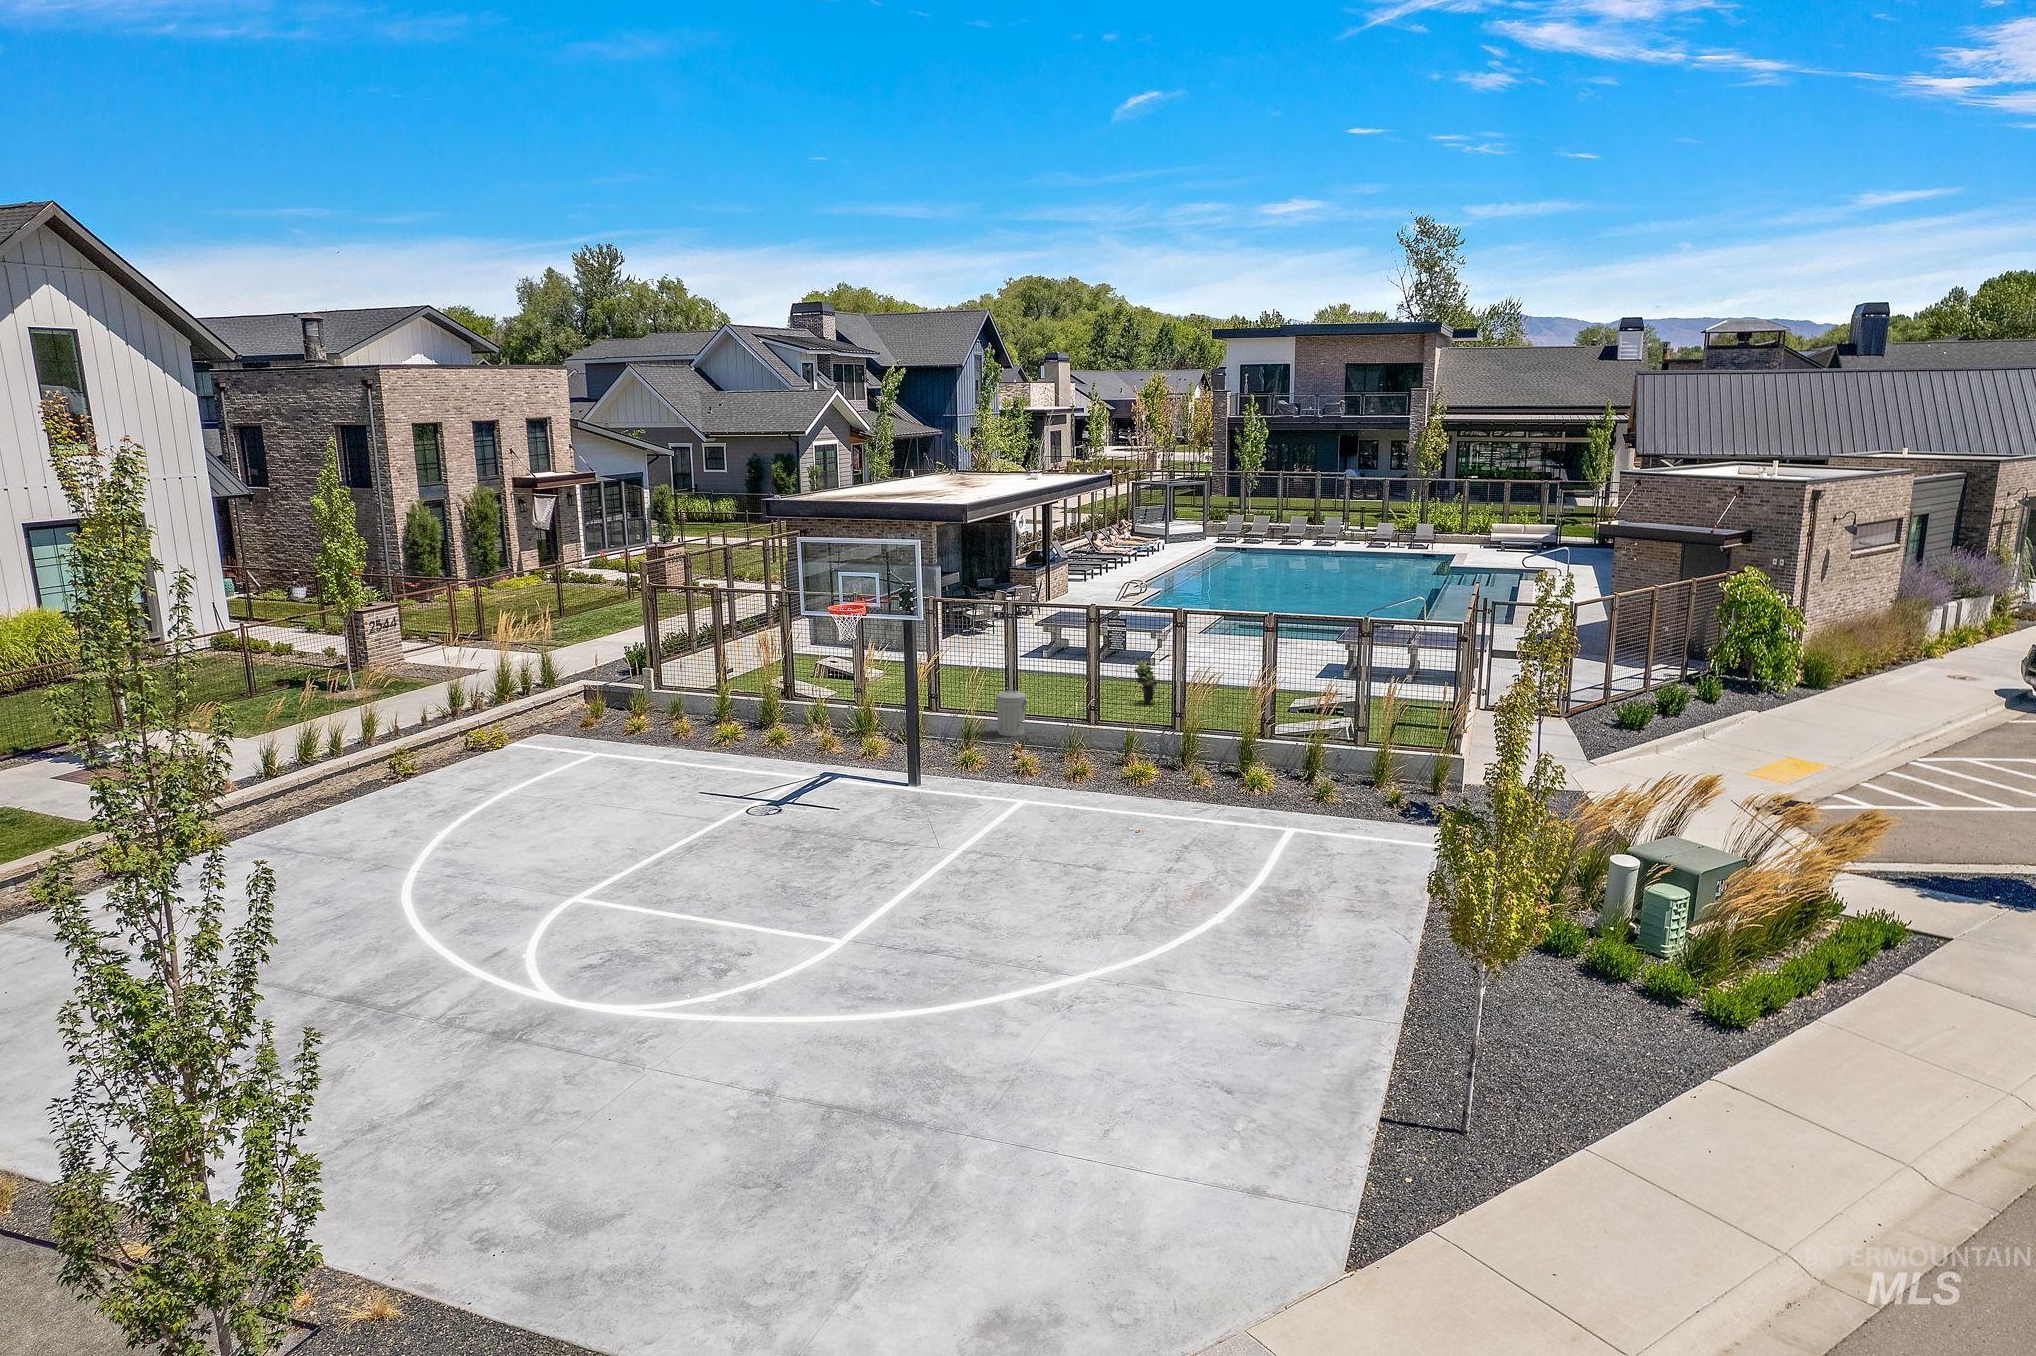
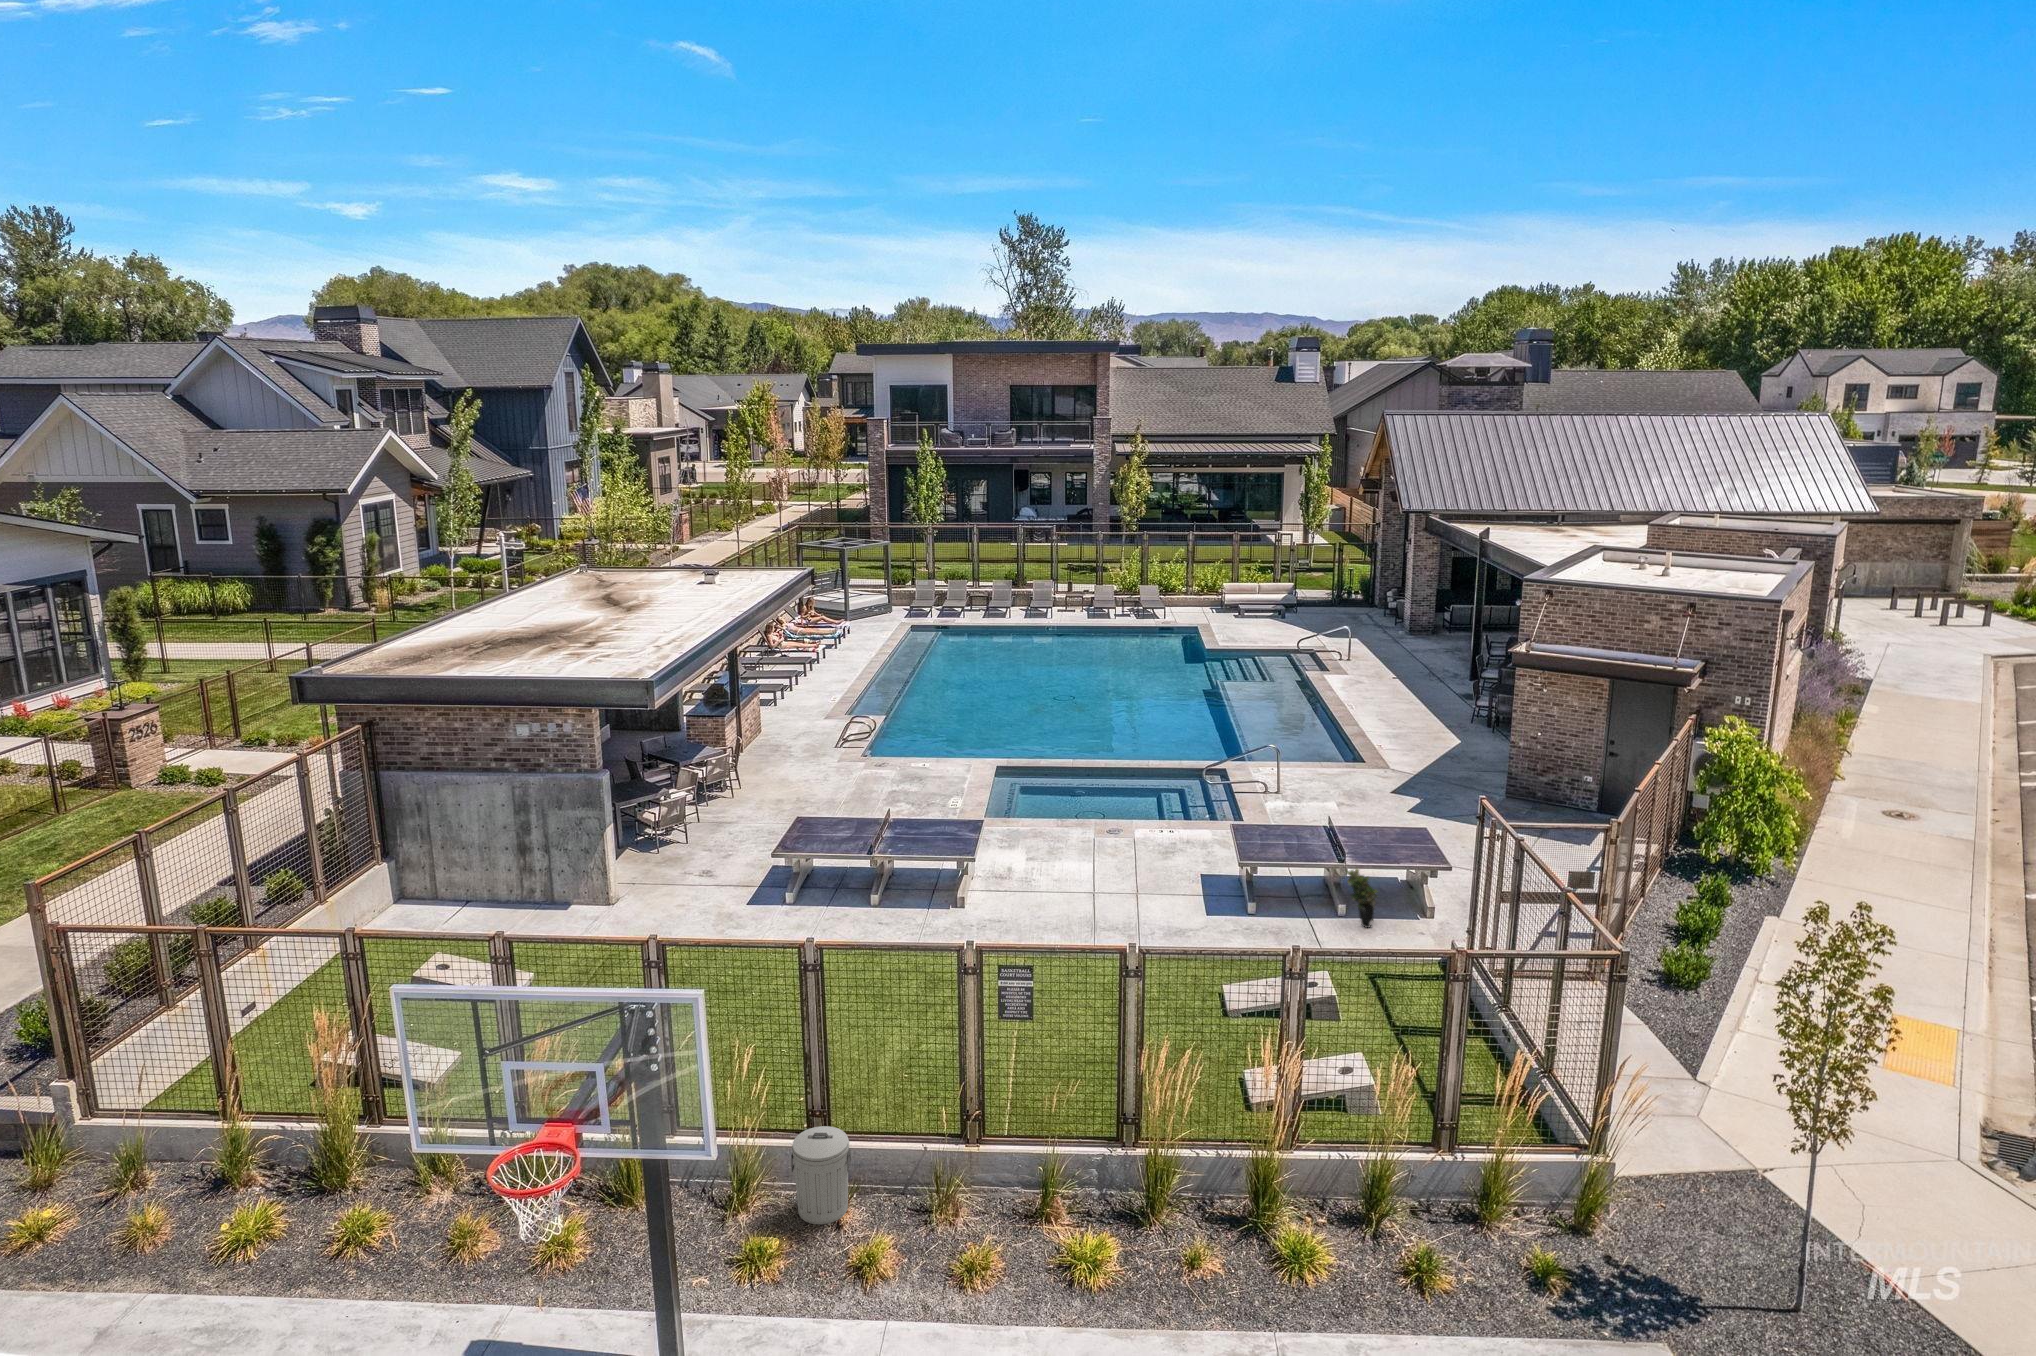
potted plant: present [1134,661,1158,705] -> present [1346,868,1377,928]

